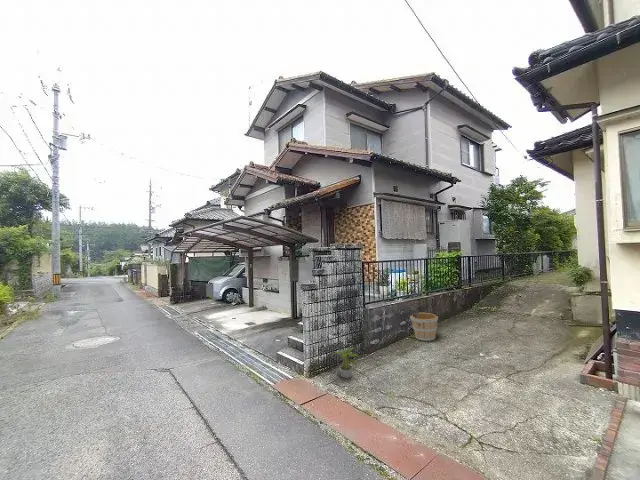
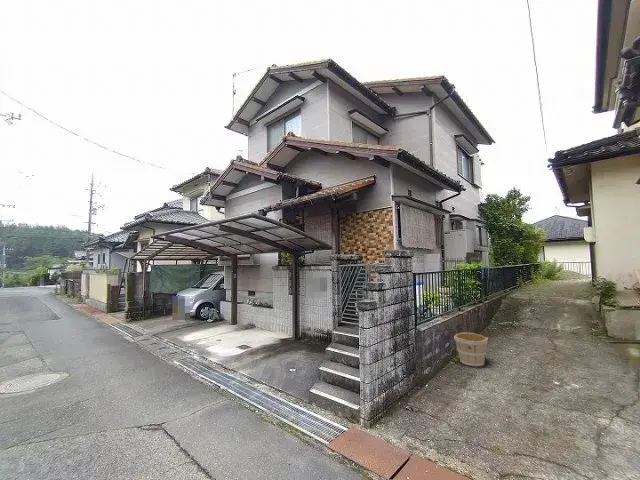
potted plant: present [334,348,359,378] -> none [396,383,431,424]

